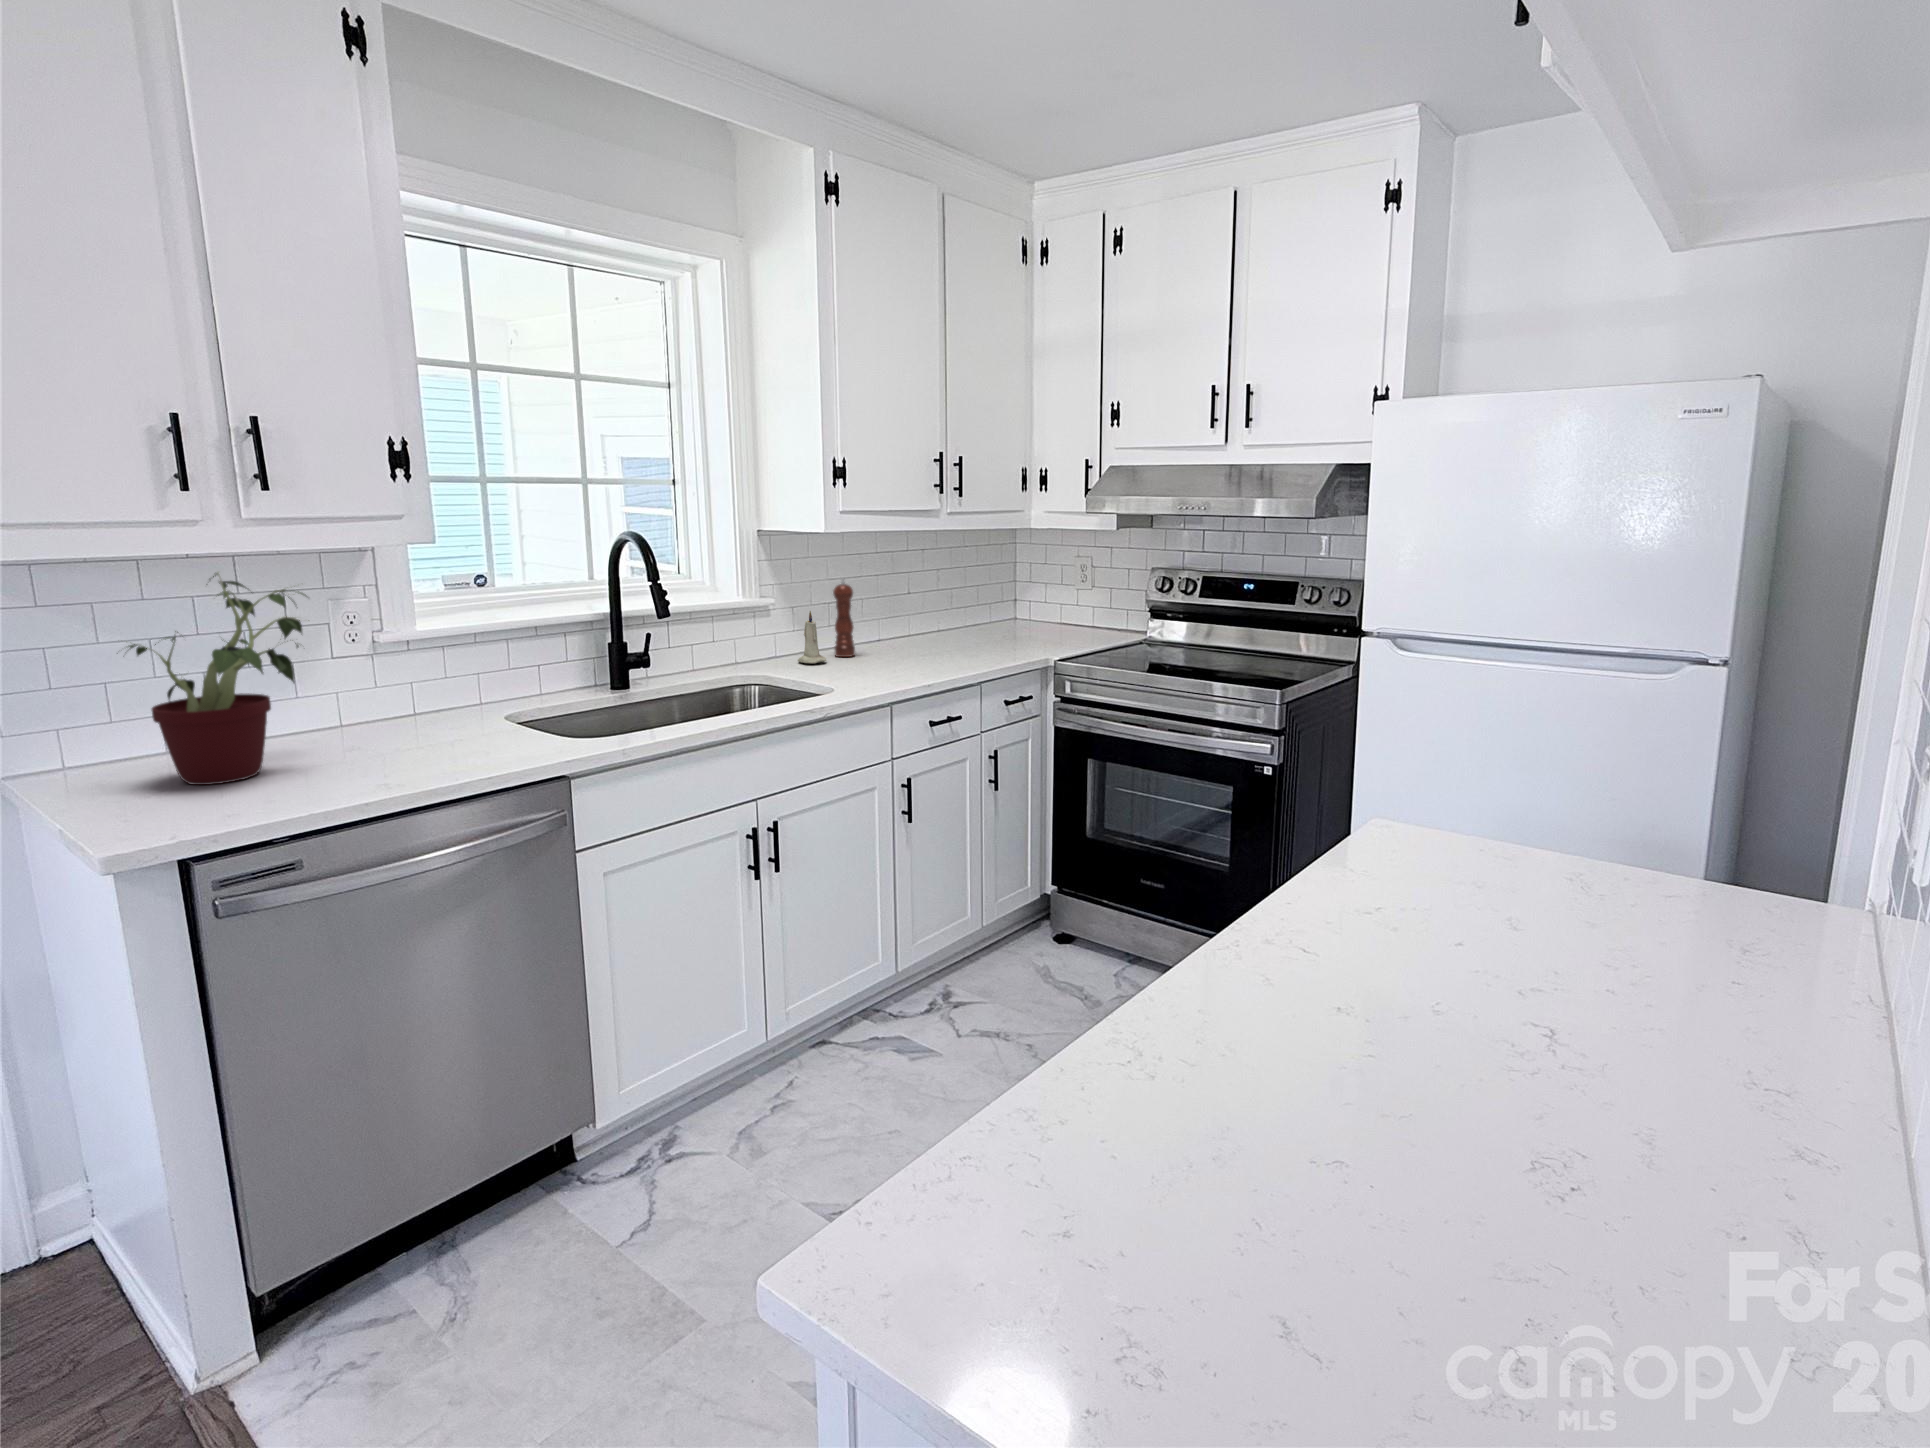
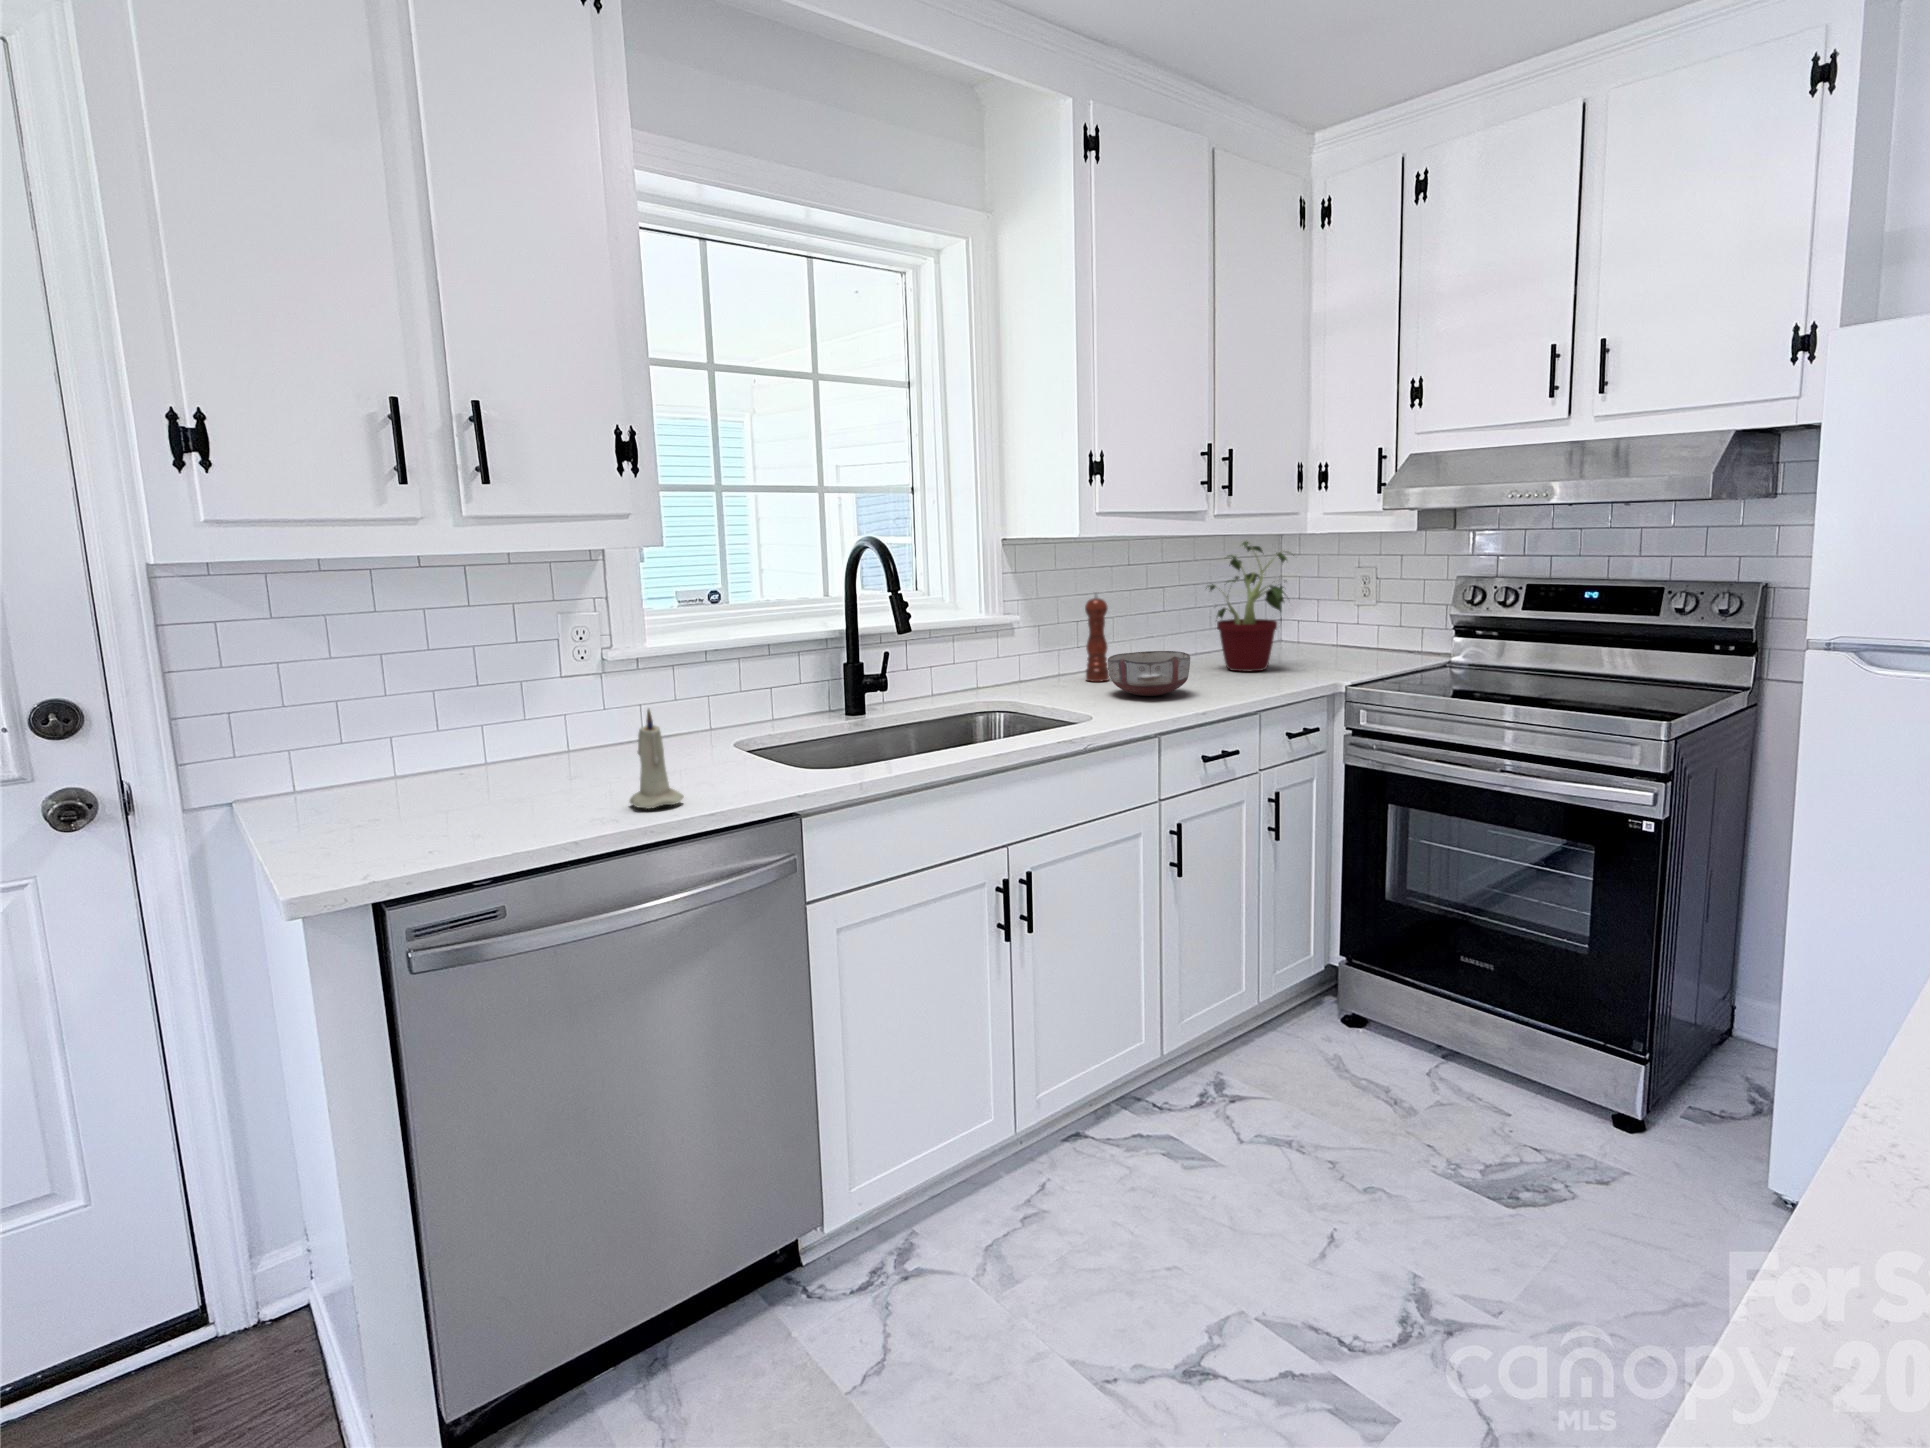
potted plant: present [129,573,306,785] -> present [1206,541,1290,672]
candle: present [798,611,826,664] -> present [630,709,684,809]
ceramic bowl: none [851,631,922,670] -> present [1108,651,1190,696]

